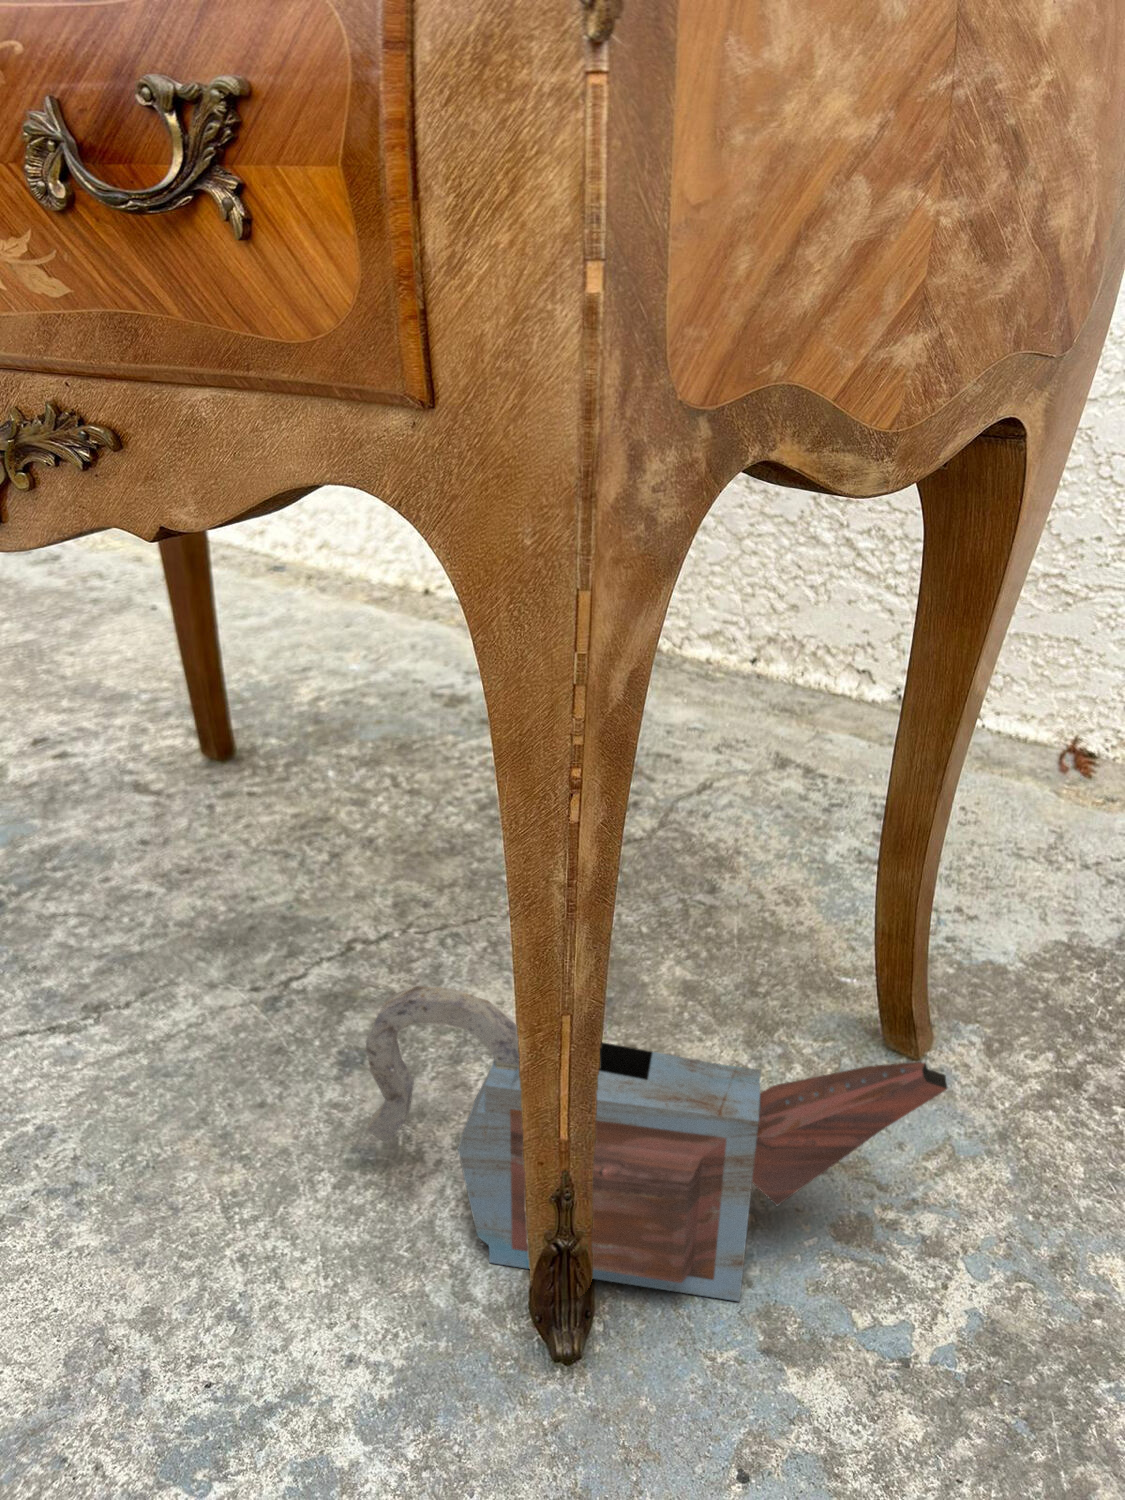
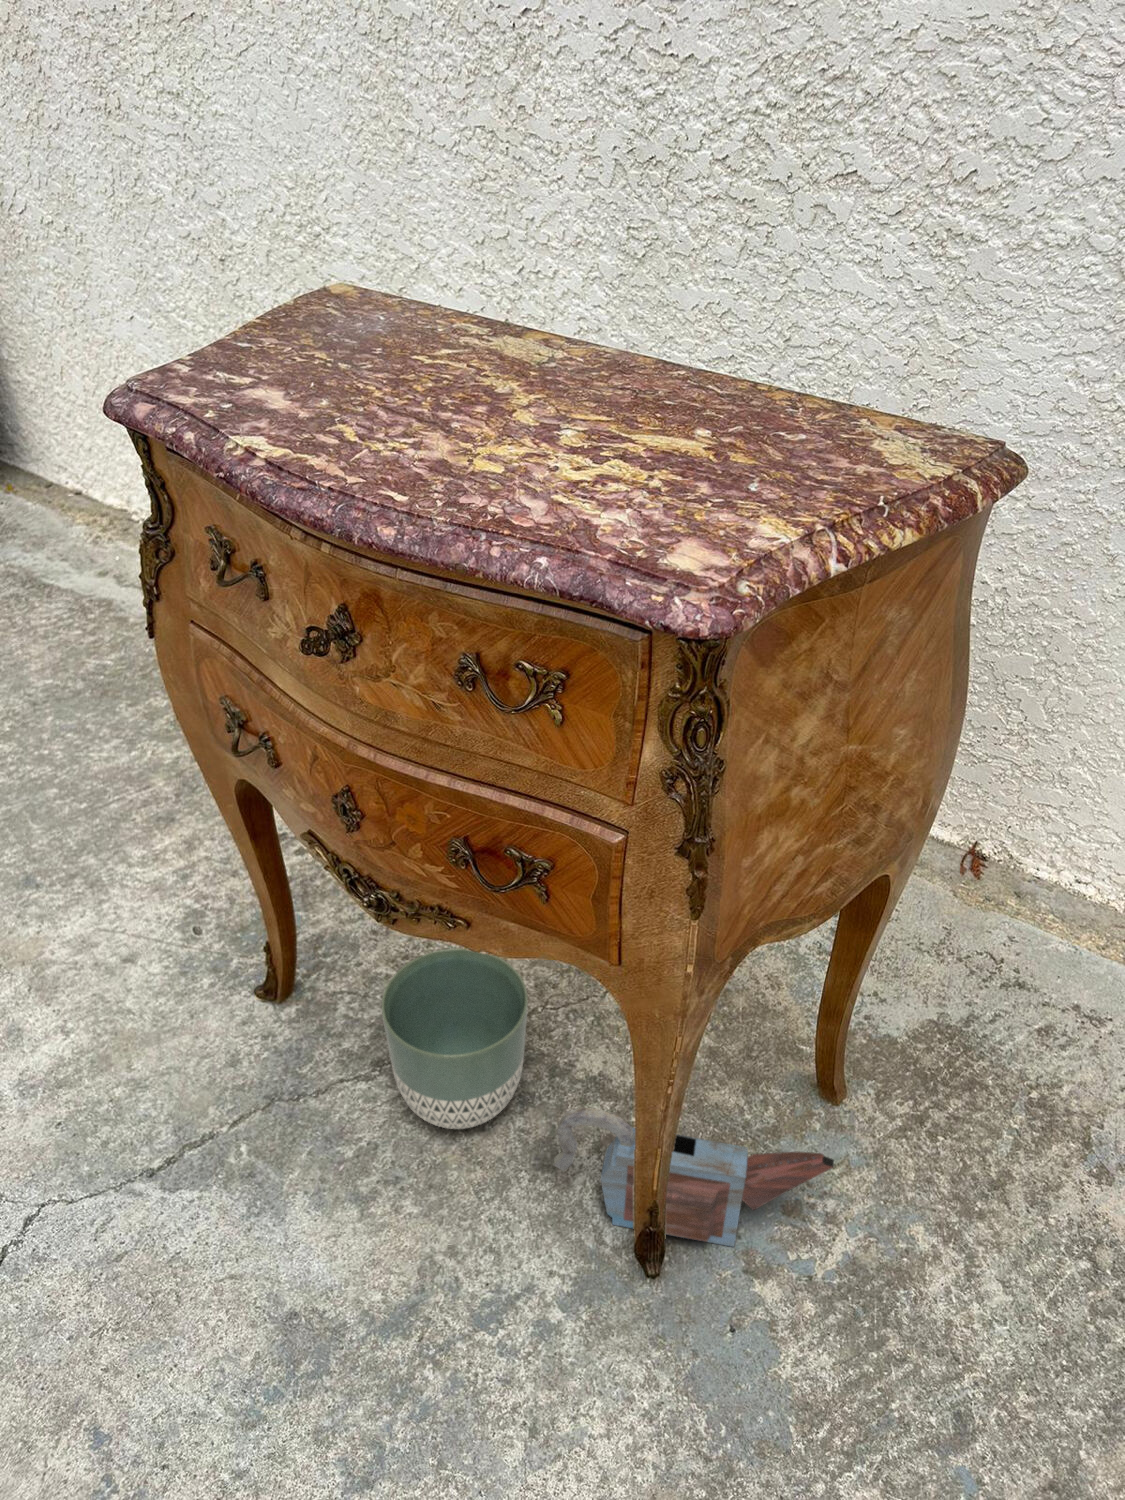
planter: none [49,765,337,1093] -> present [382,948,528,1129]

